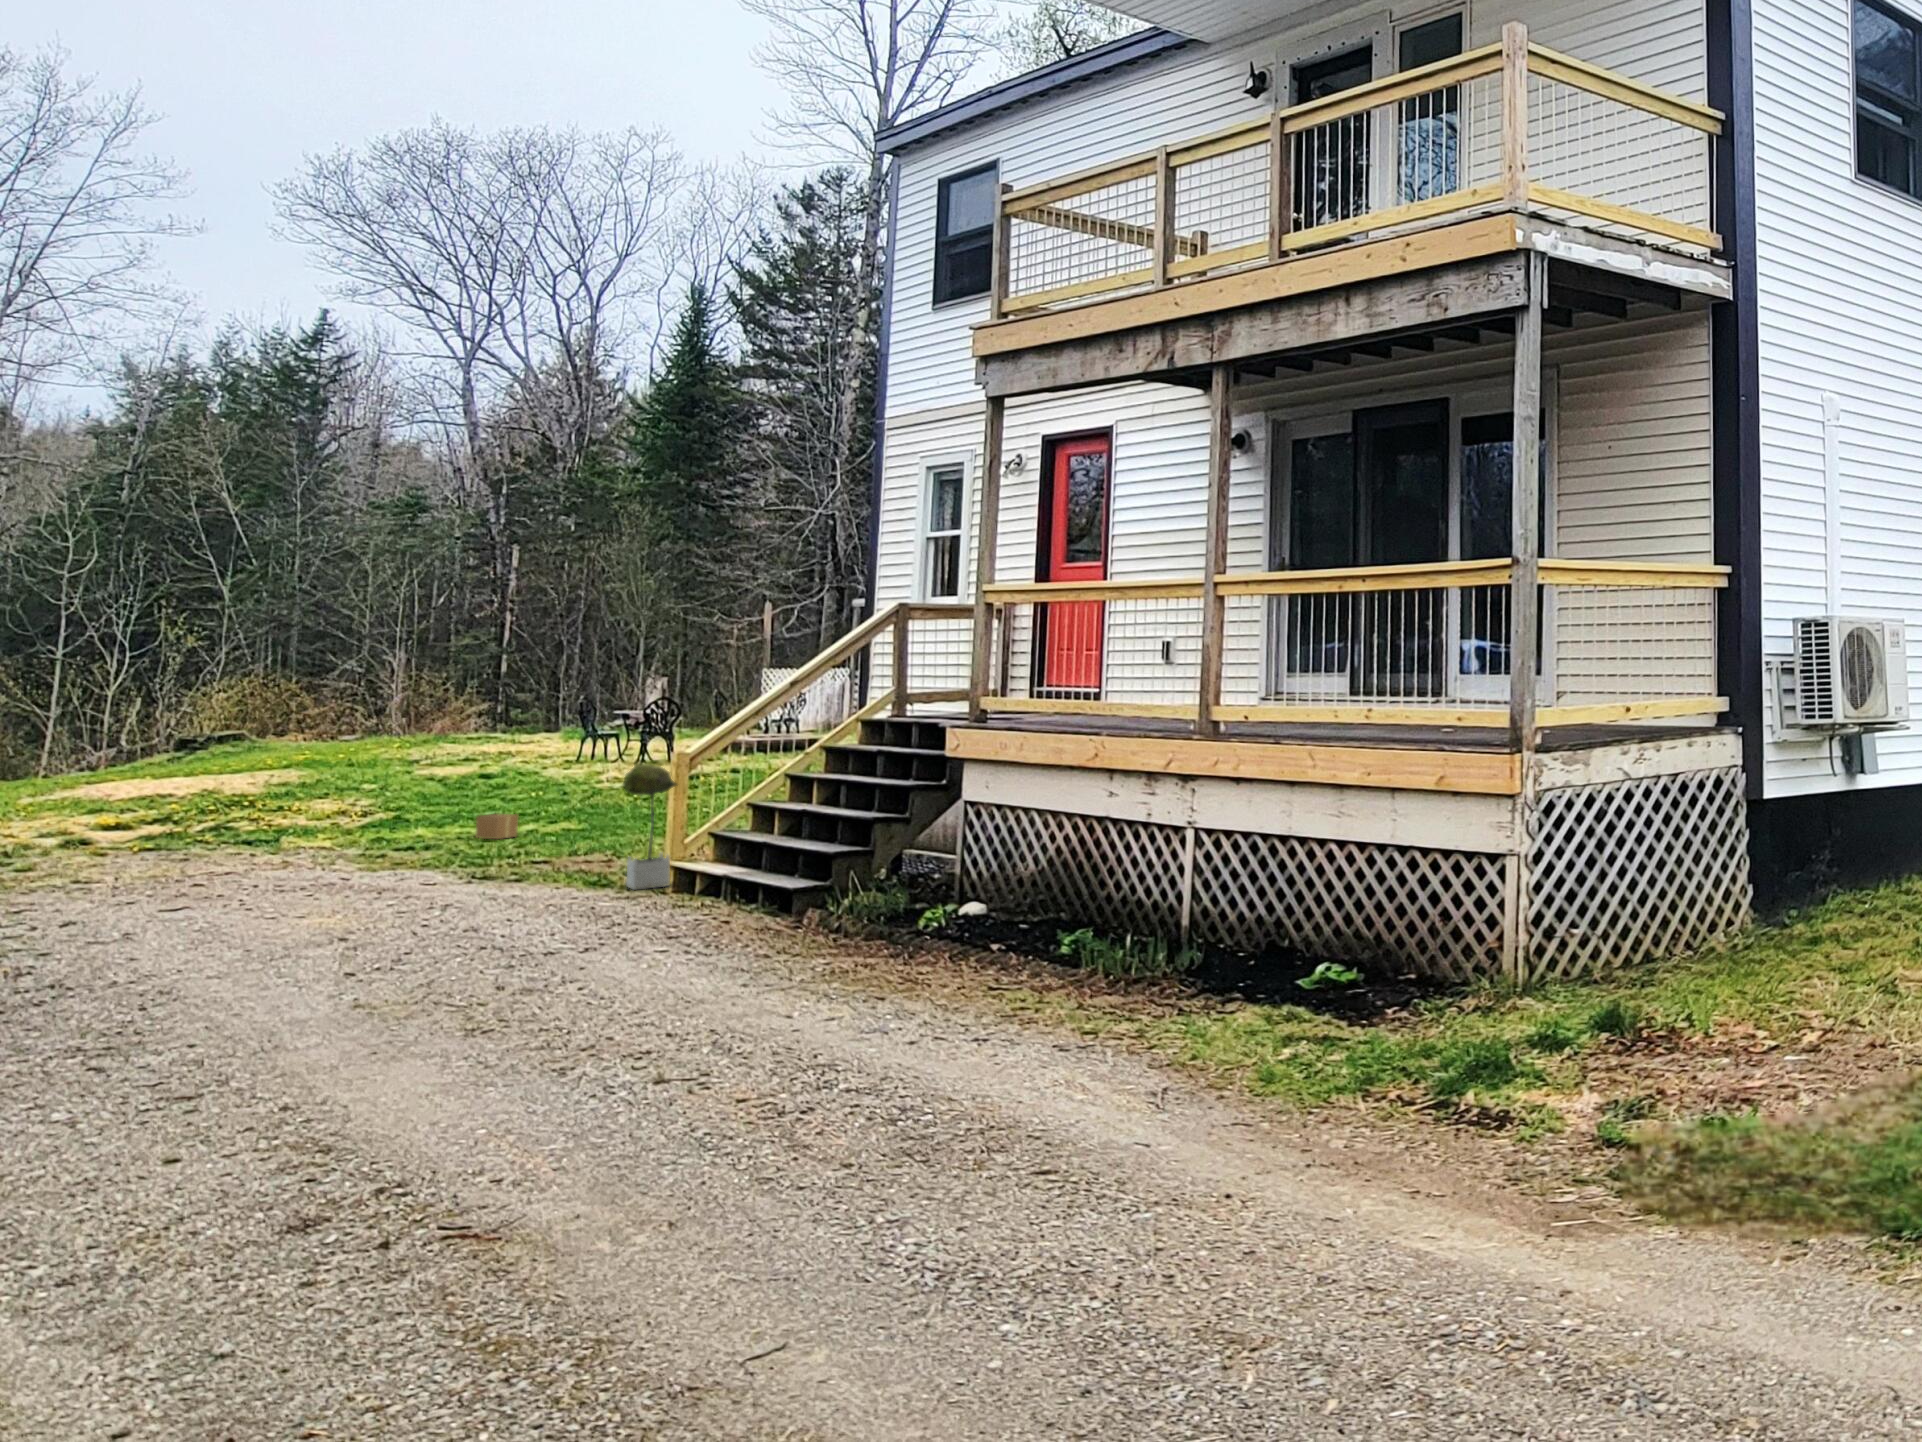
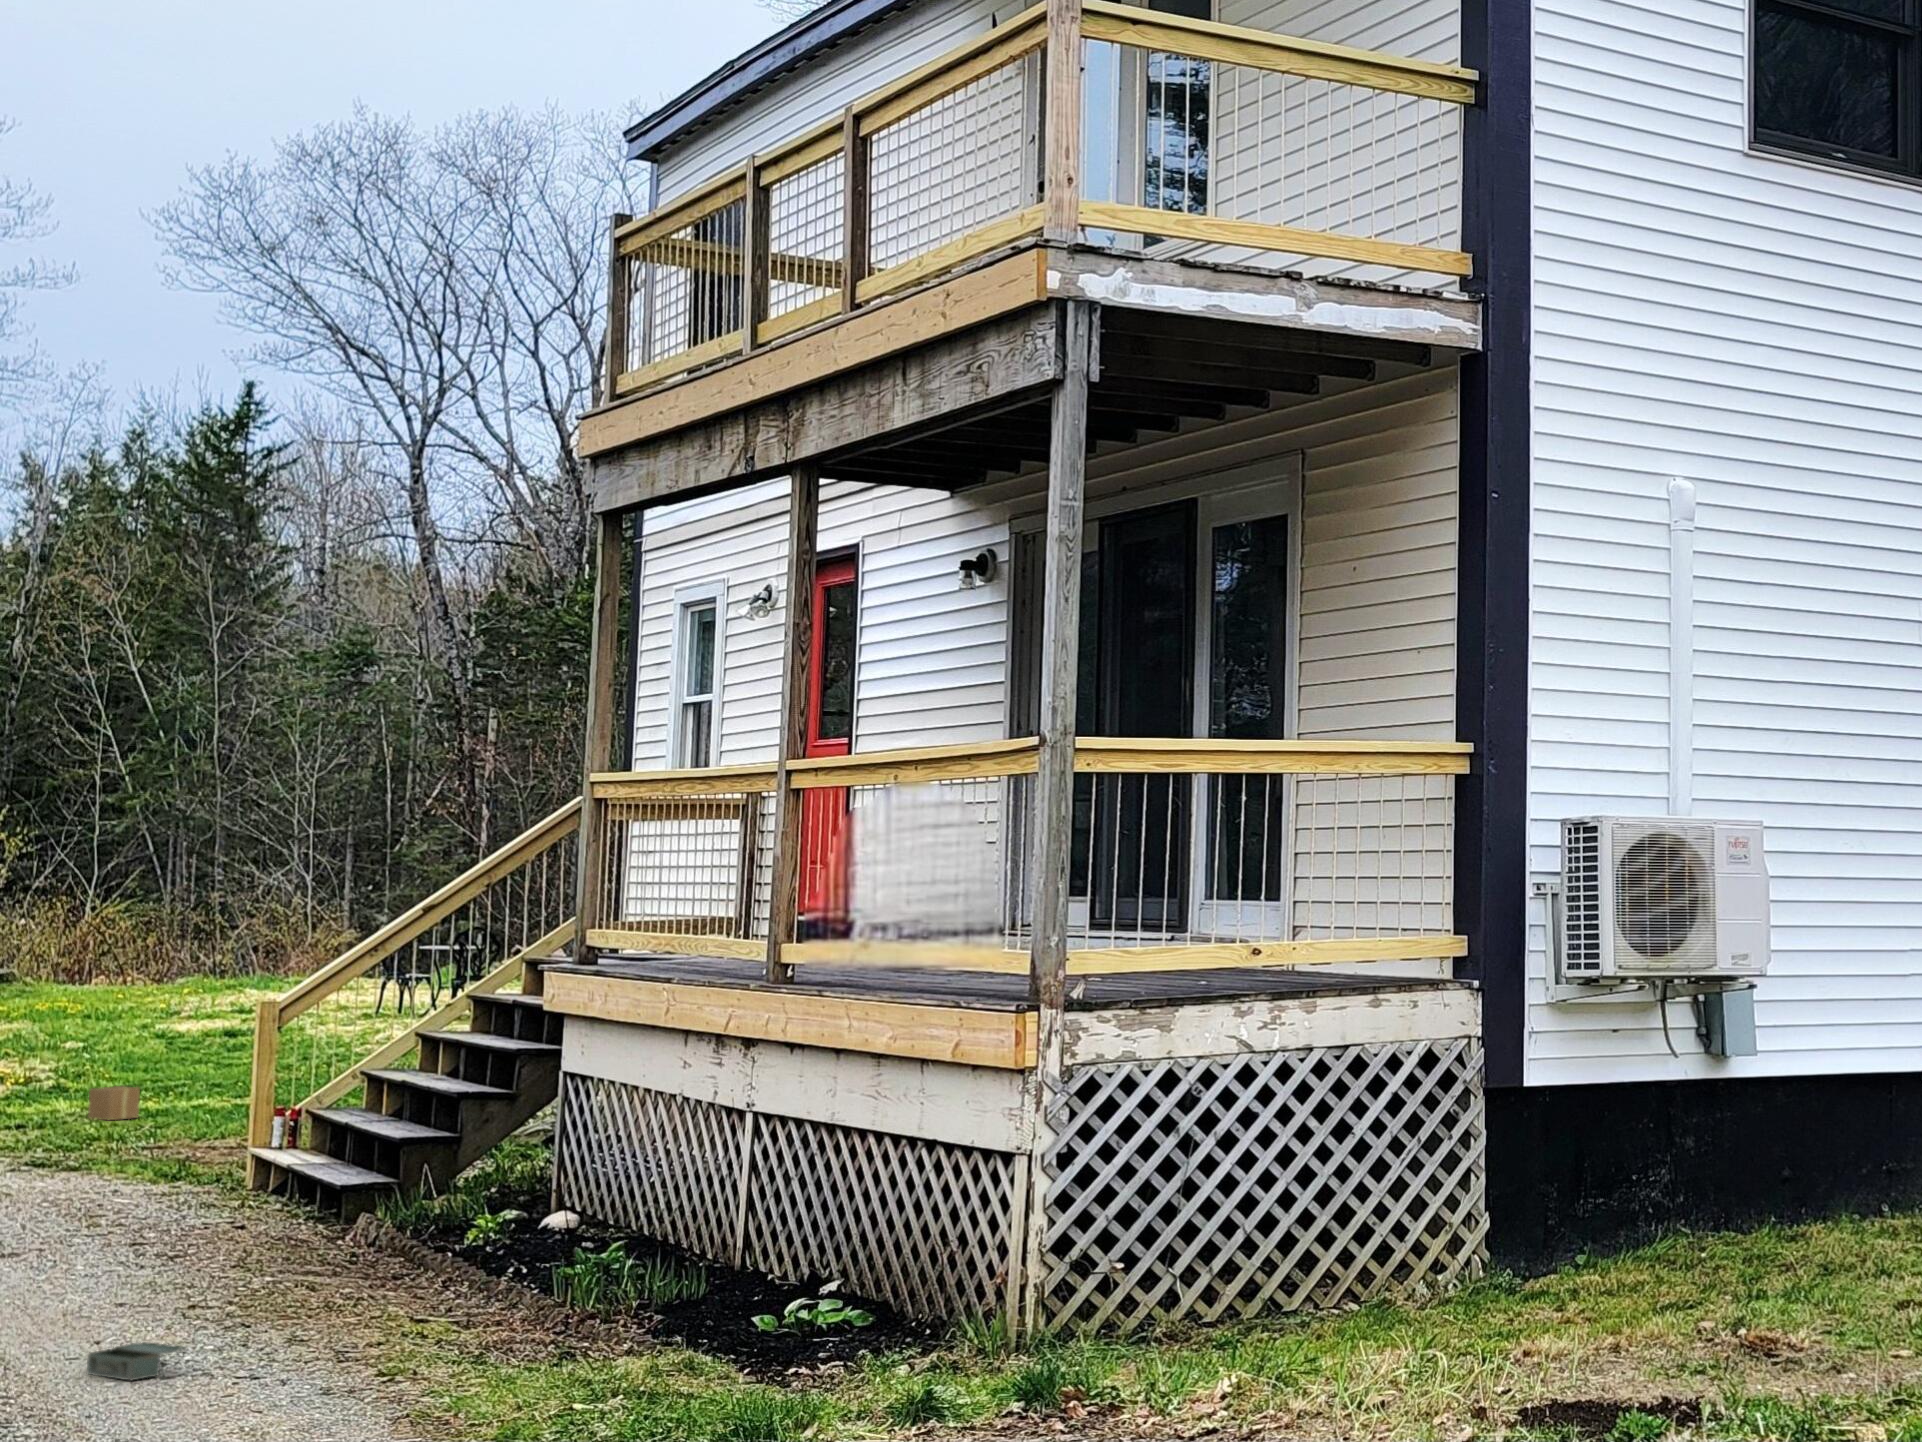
potted tree: present [623,763,677,890] -> none [155,1014,230,1187]
toolbox: none [842,1015,920,1047] -> present [87,1342,185,1380]

